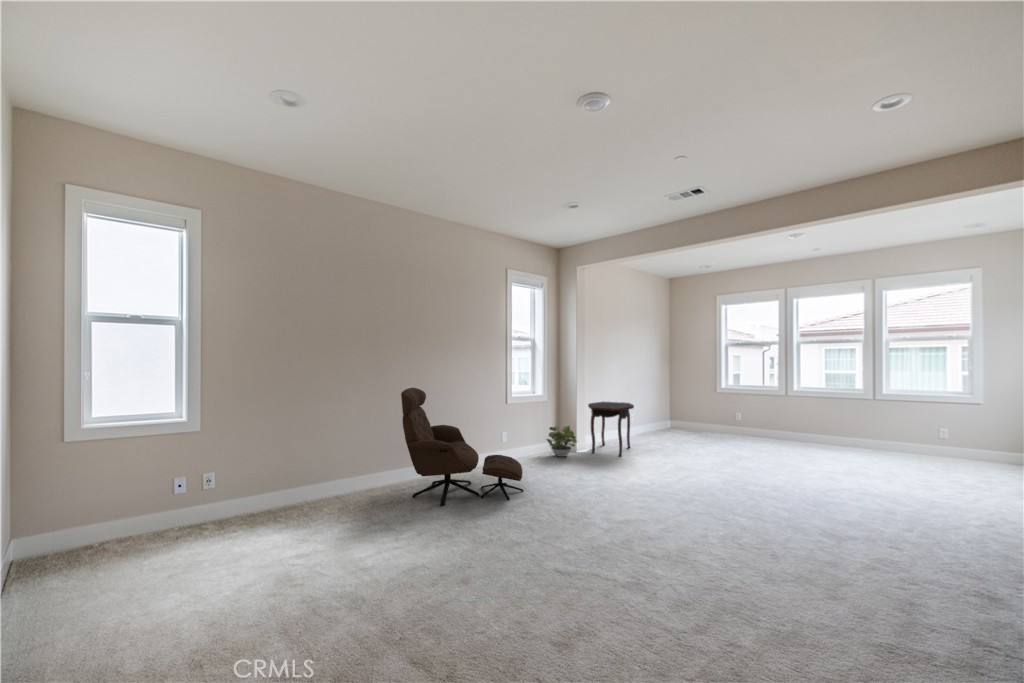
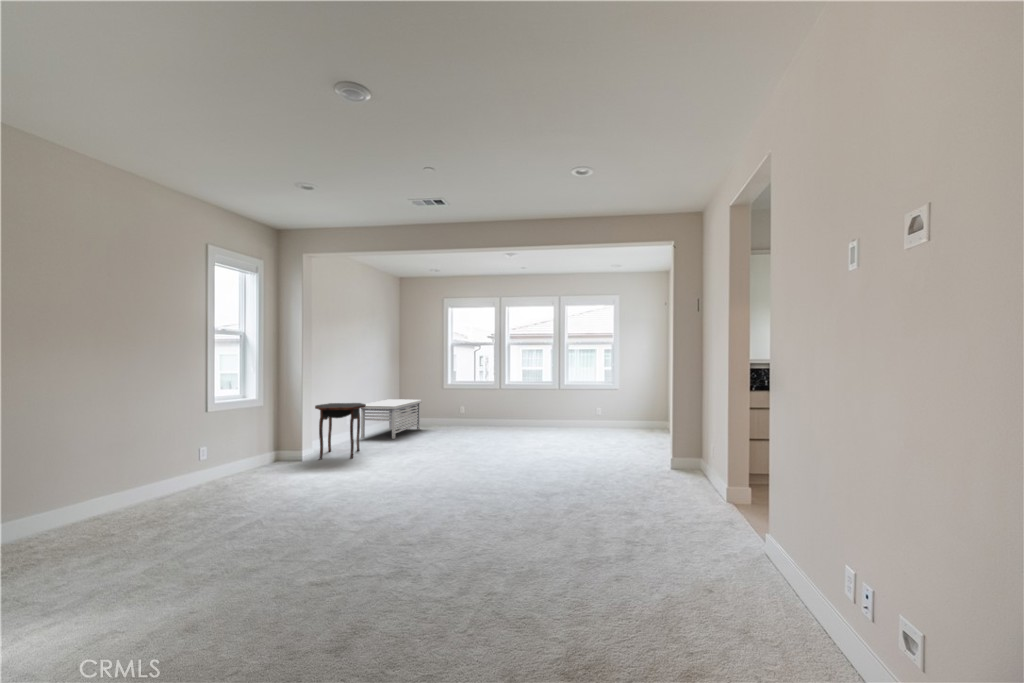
lounge chair: present [401,388,523,506] -> none [94,384,257,522]
storage bench: none [632,396,696,437] -> present [361,399,422,439]
potted plant: present [547,426,577,457] -> none [266,429,306,466]

